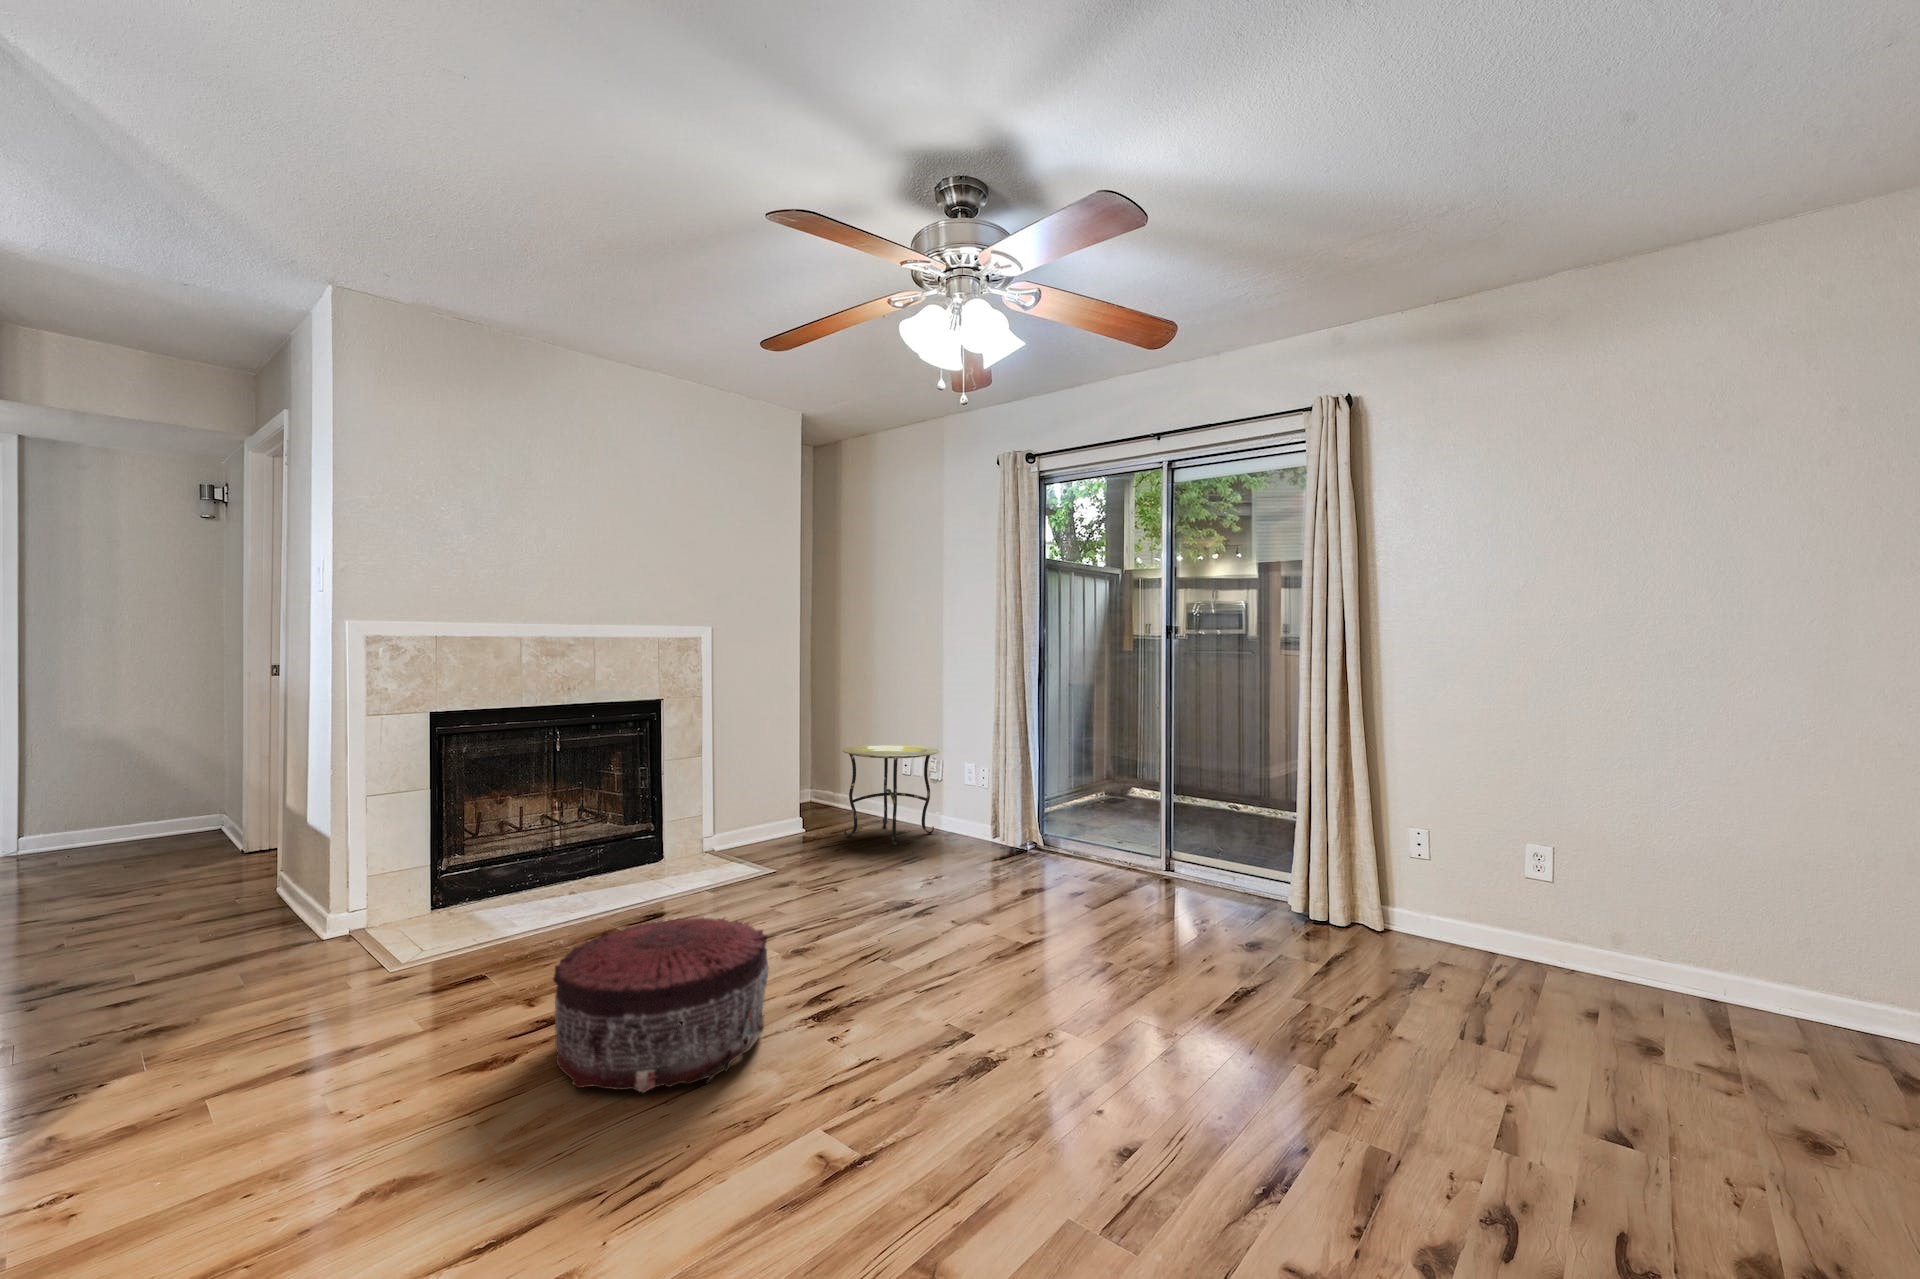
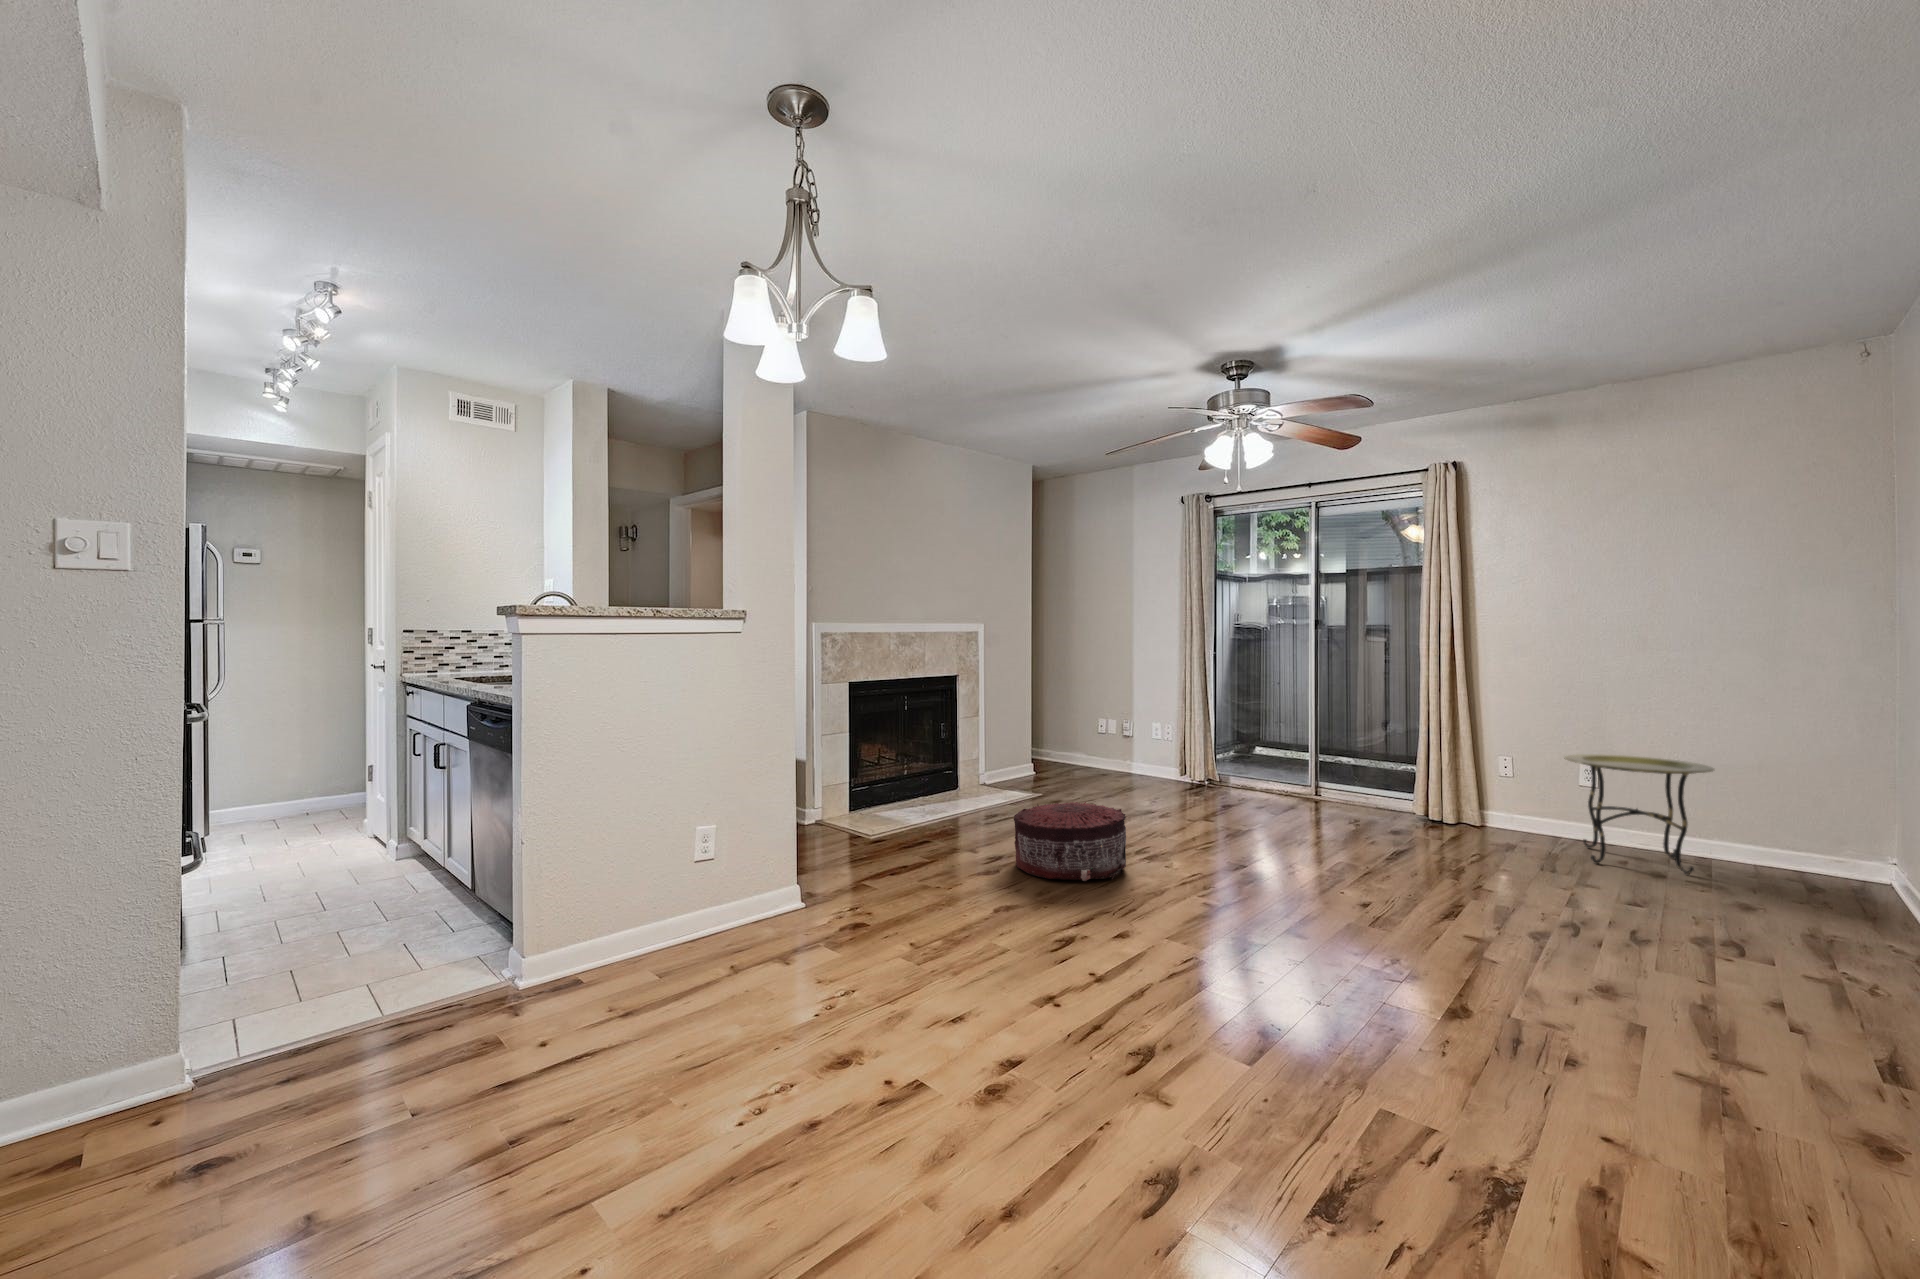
side table: present [842,745,939,845] -> present [1565,754,1714,875]

